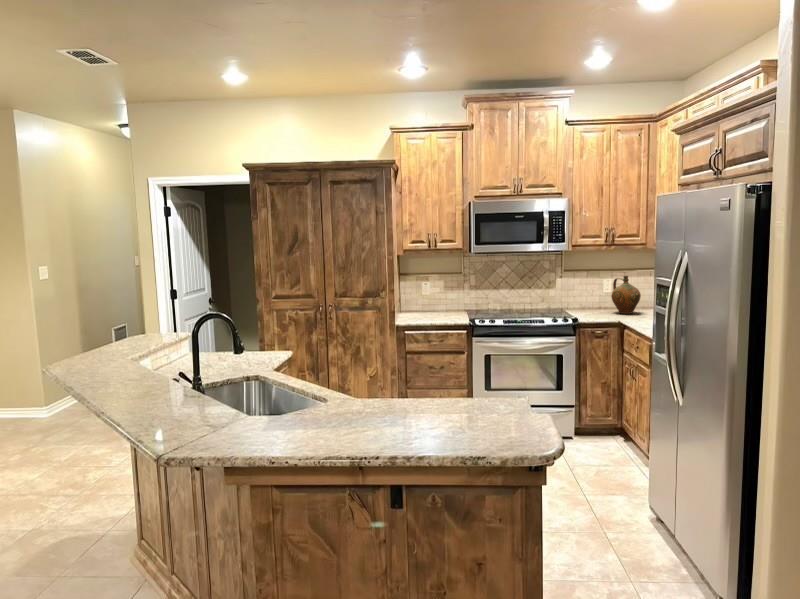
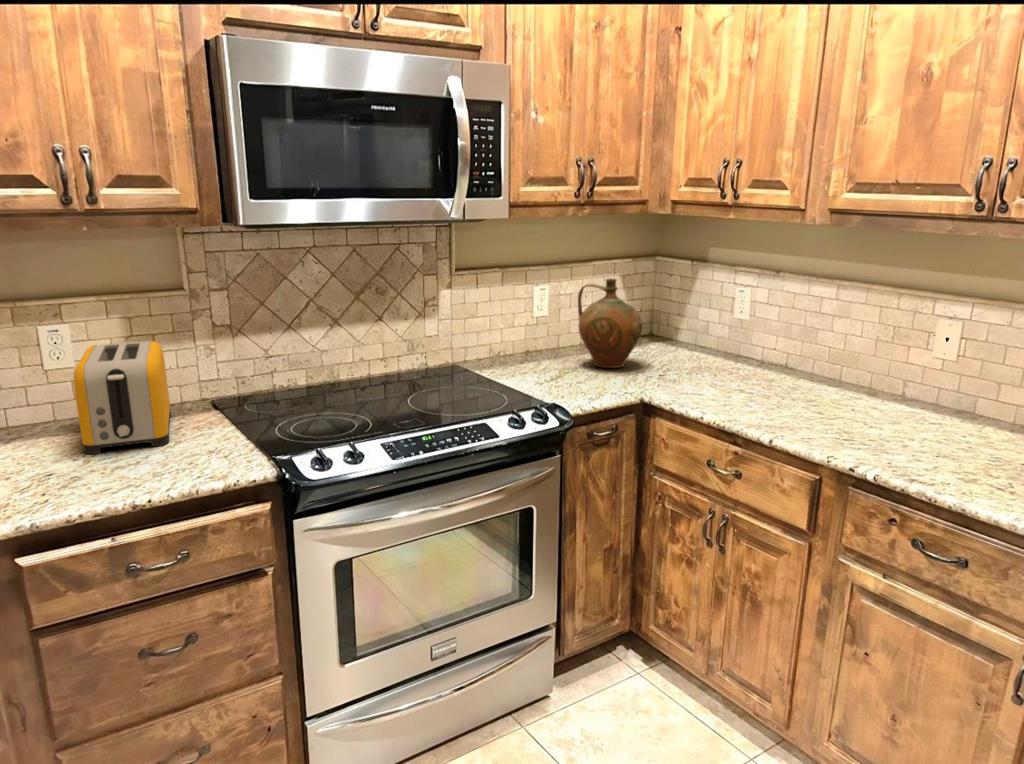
toaster: none [426,288,454,316] -> present [74,341,171,454]

